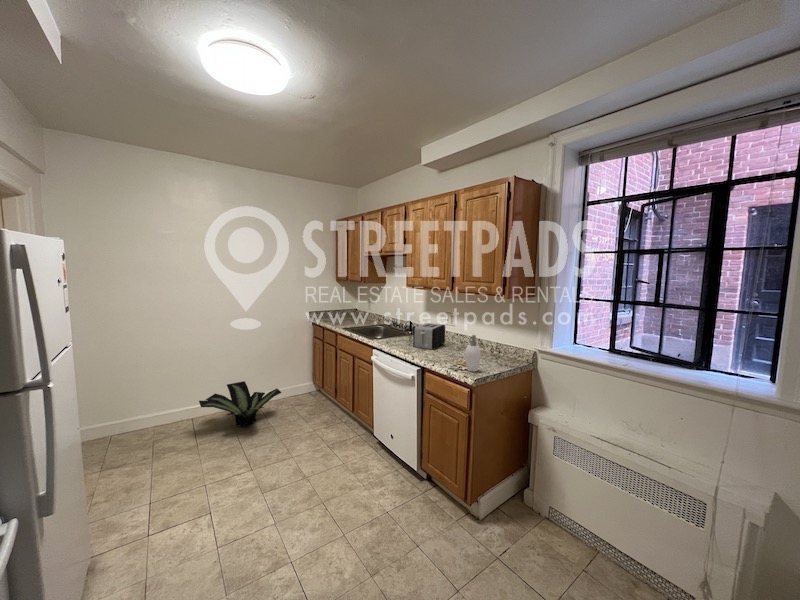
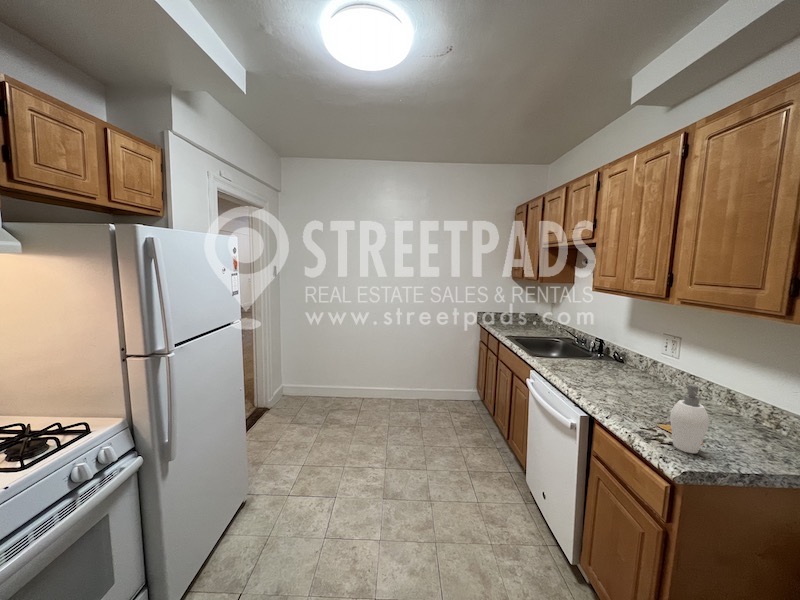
toaster: present [413,323,445,350] -> none [591,346,657,390]
potted plant: present [199,381,281,427] -> none [360,375,435,423]

